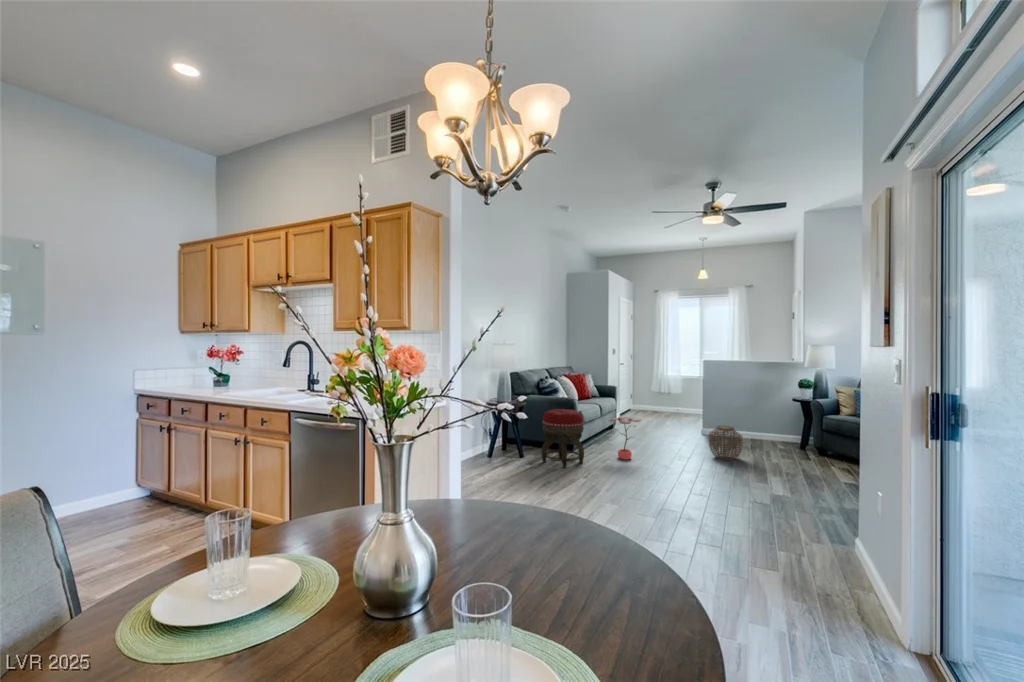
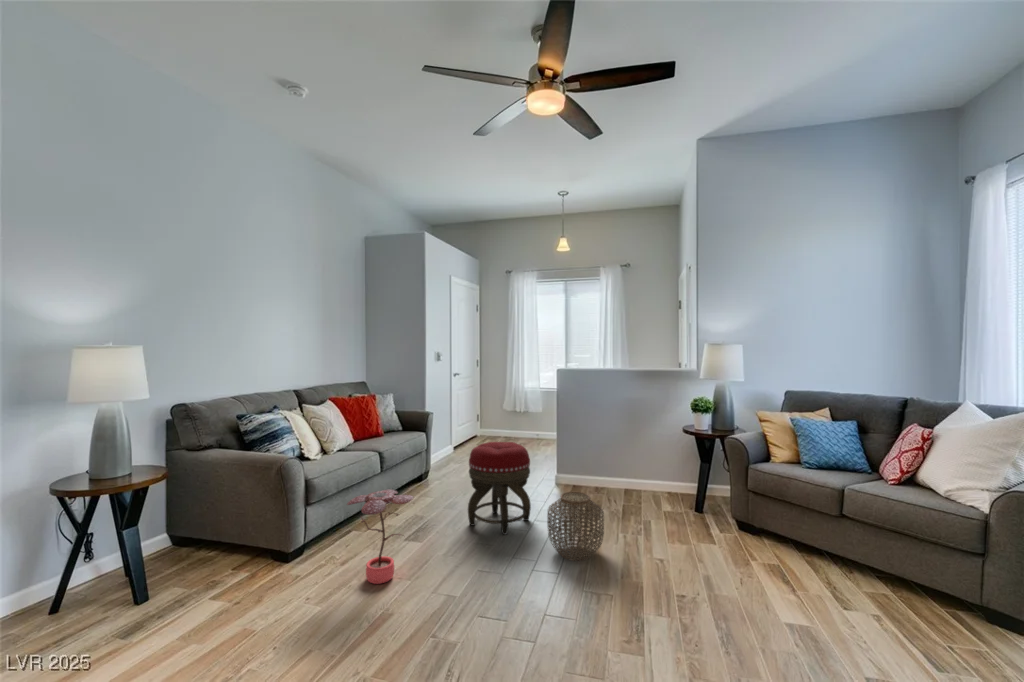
footstool: present [542,409,584,468] -> present [468,442,531,534]

